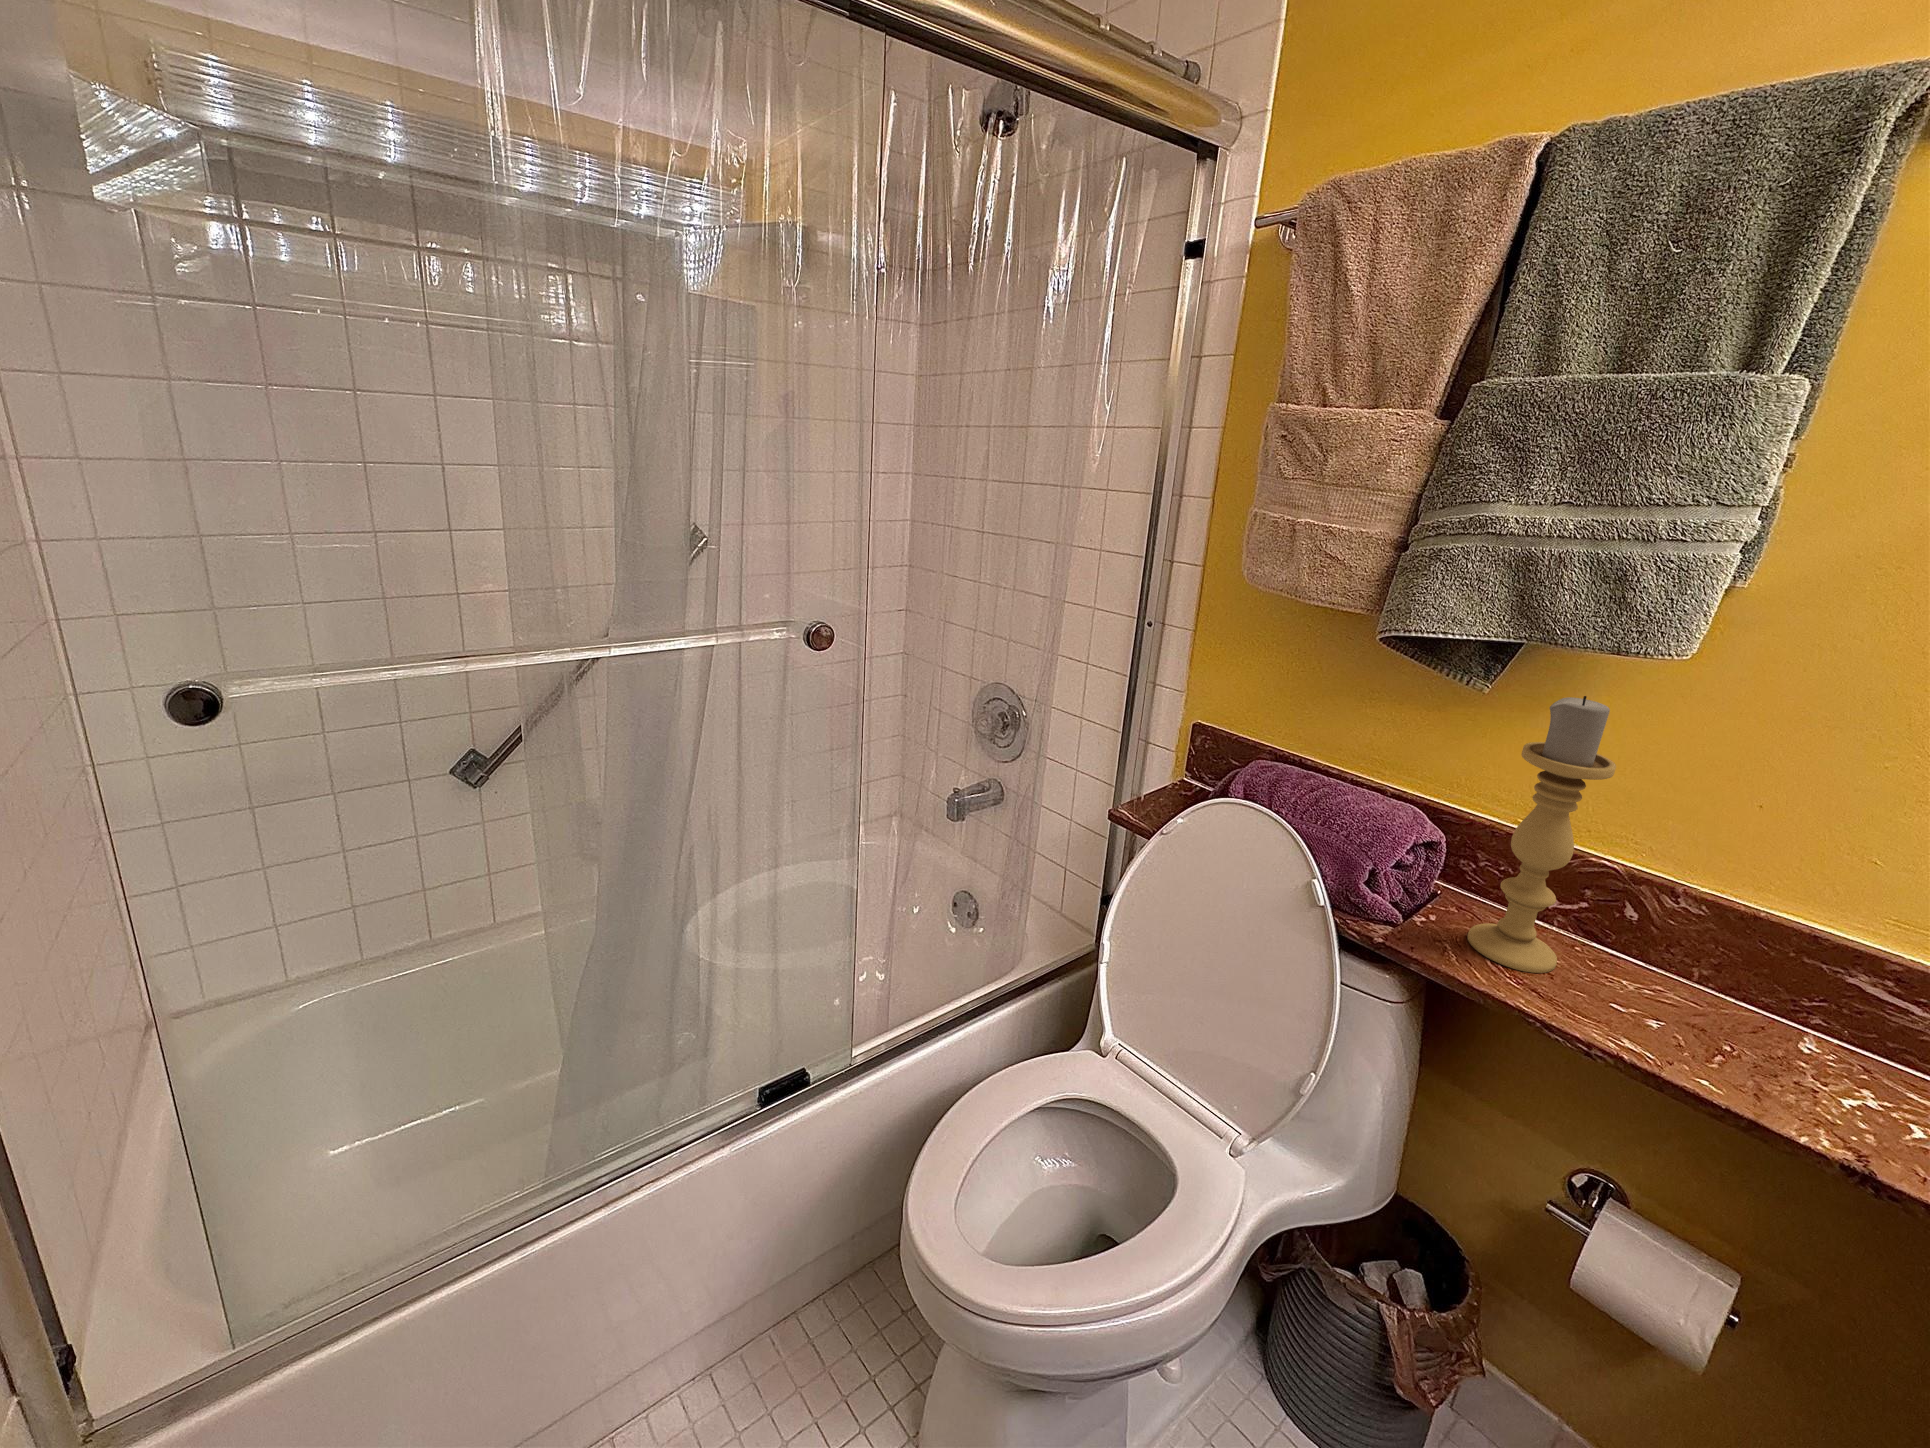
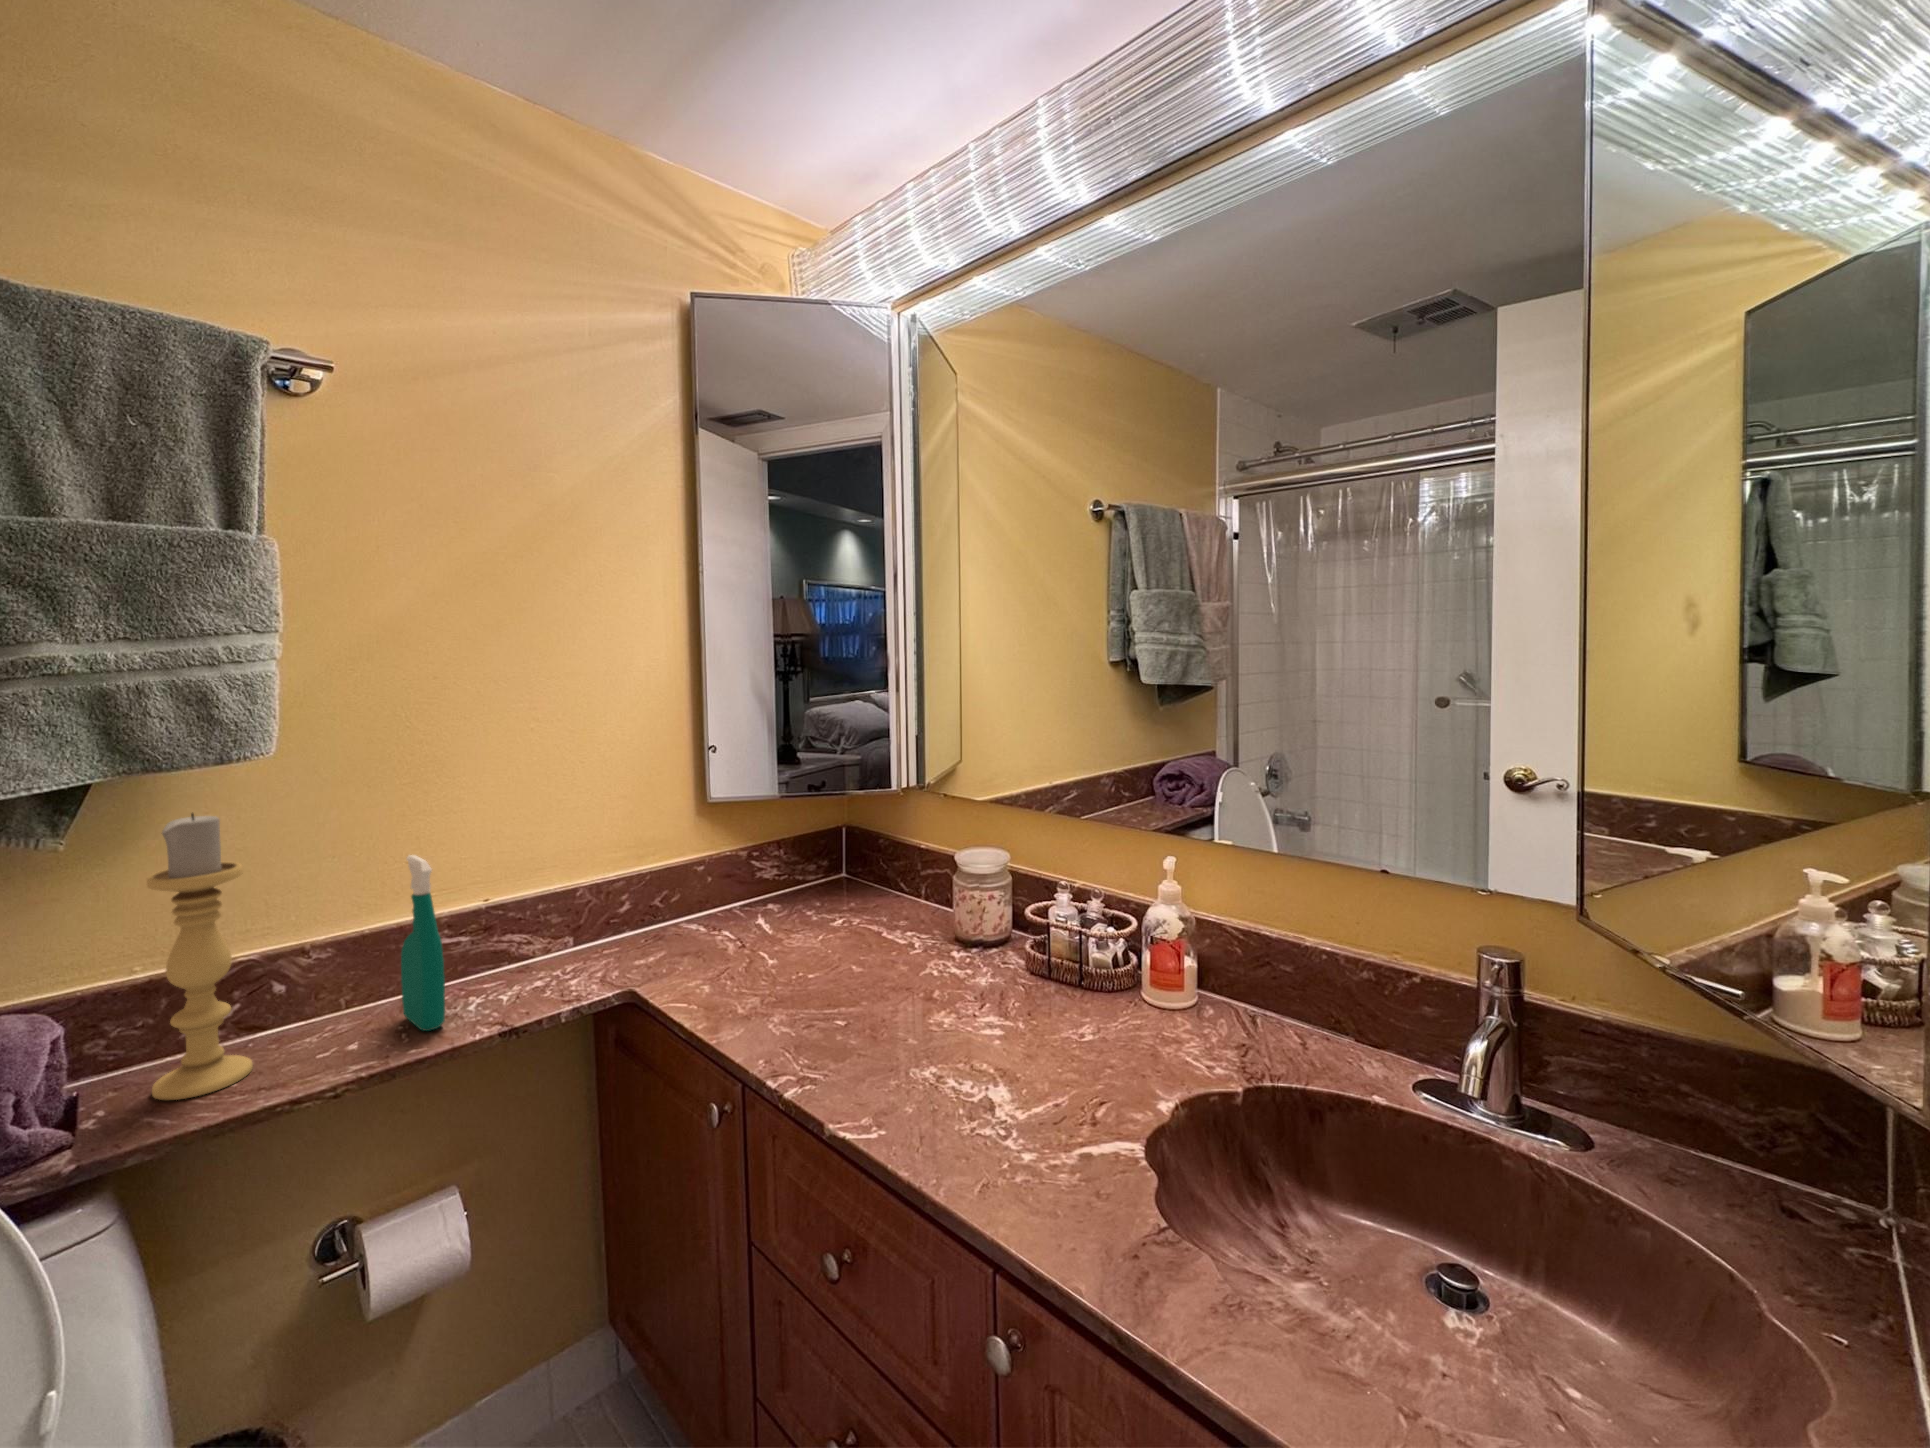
spray bottle: none [1742,849,1855,1086] -> present [401,855,445,1031]

